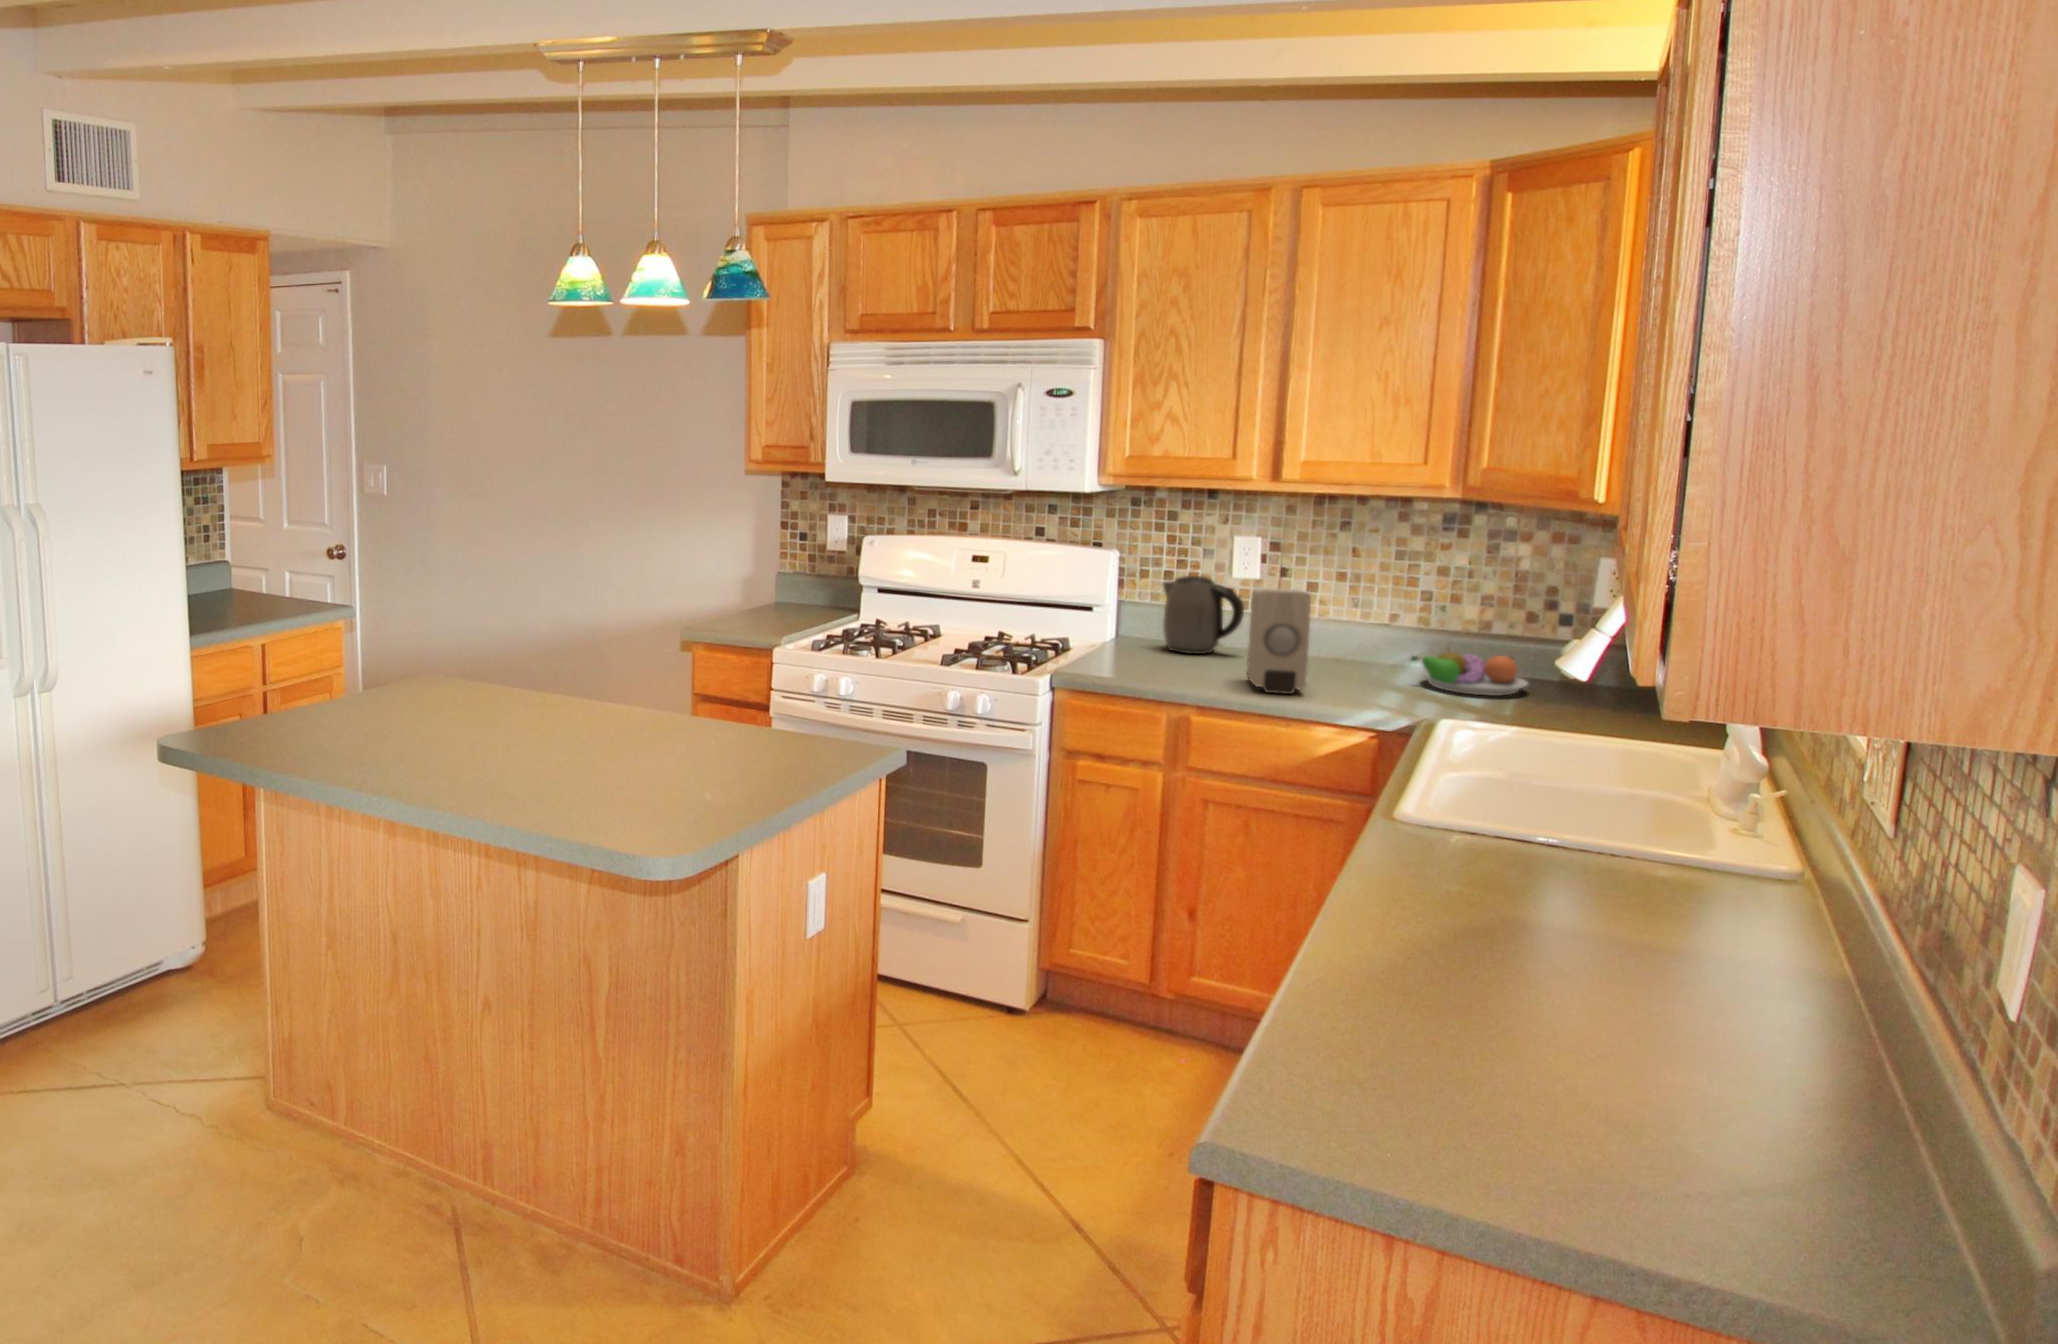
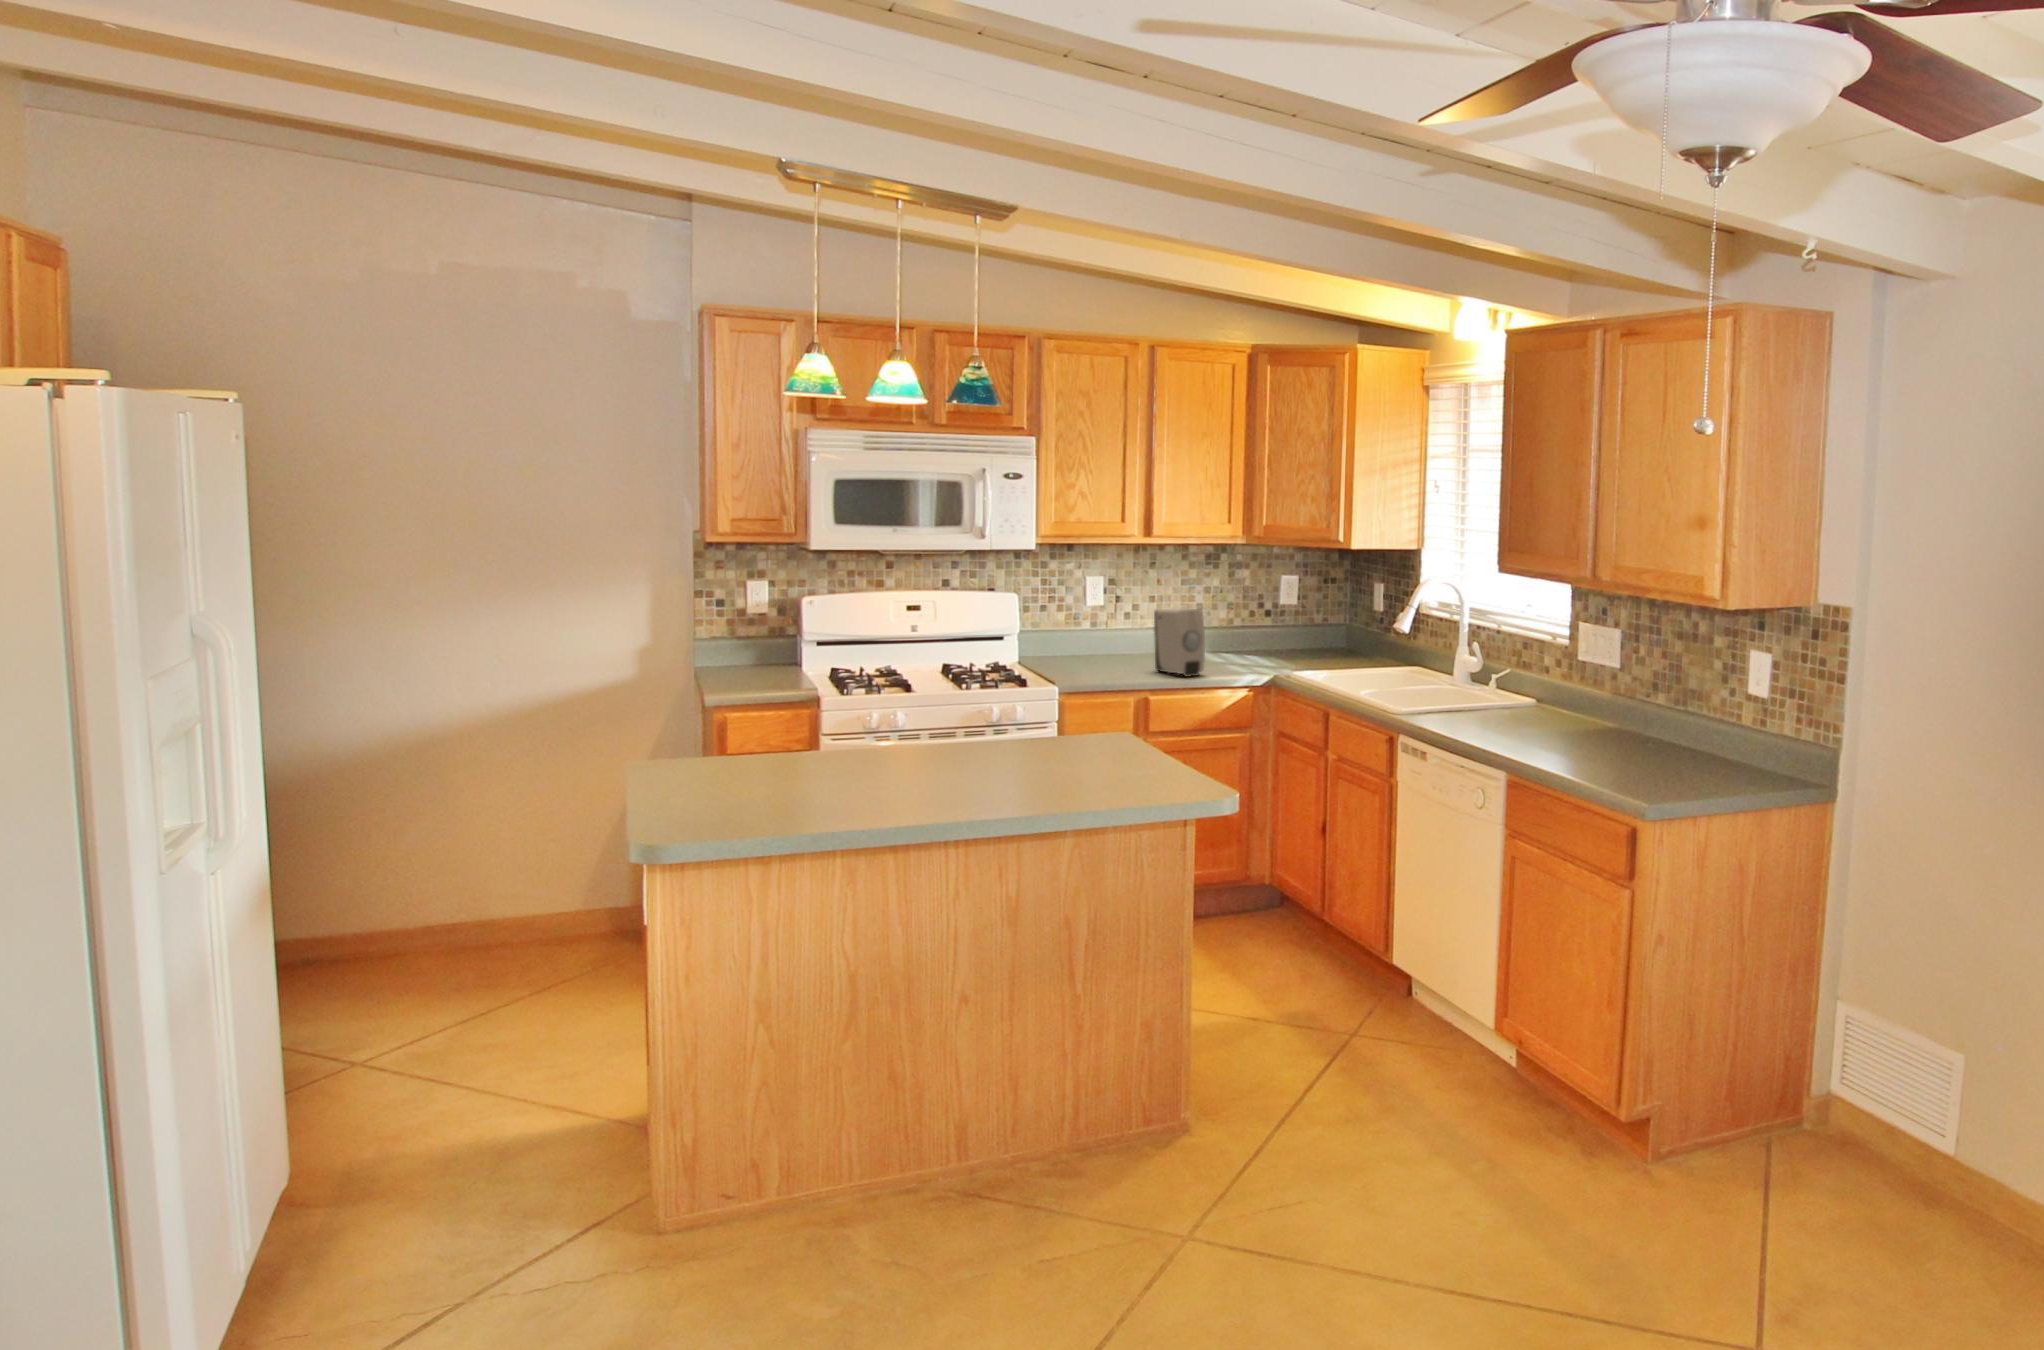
kettle: present [1163,576,1244,654] -> none [1057,606,1114,661]
fruit bowl: present [1411,648,1527,696] -> none [1222,635,1278,662]

